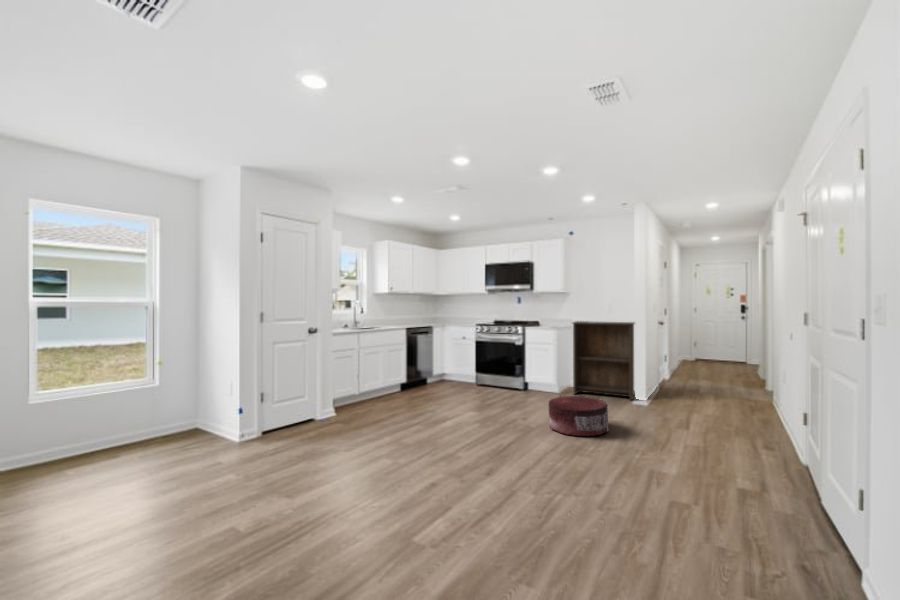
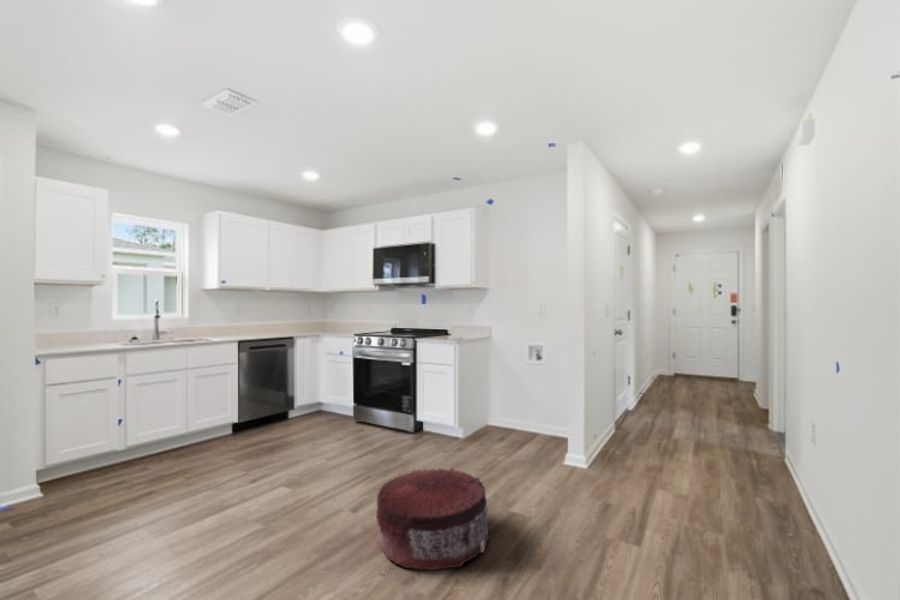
bookshelf: present [572,321,635,400] -> none [481,330,574,454]

